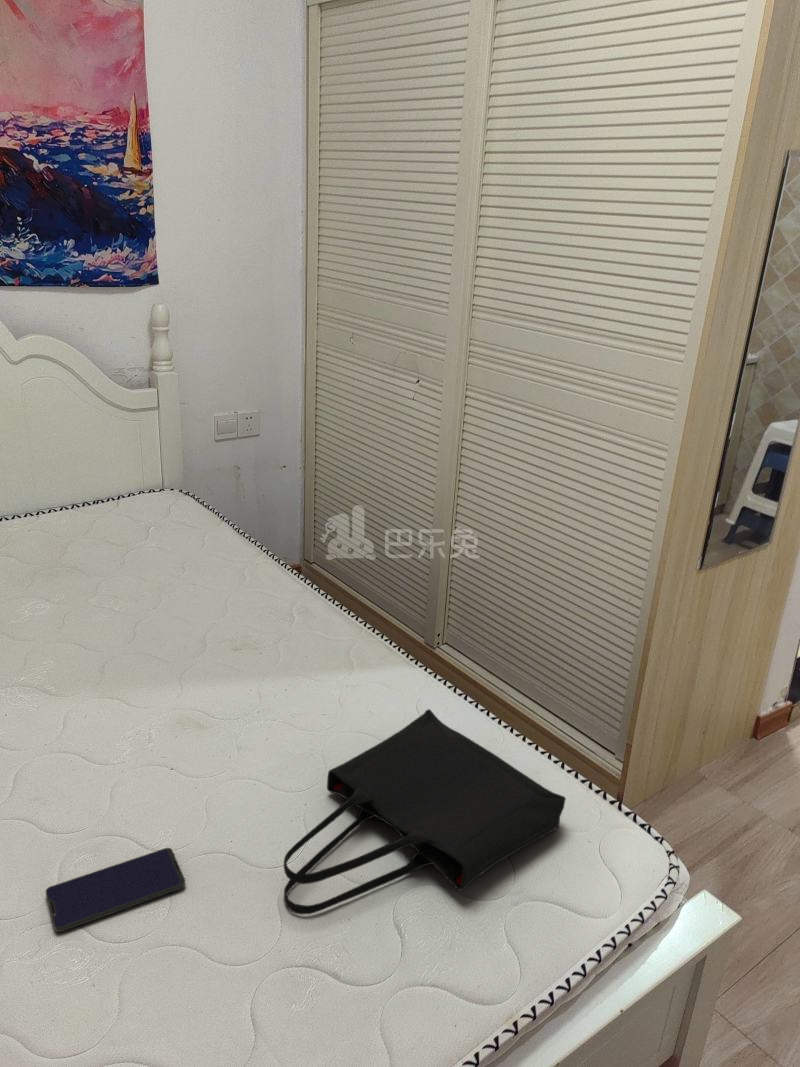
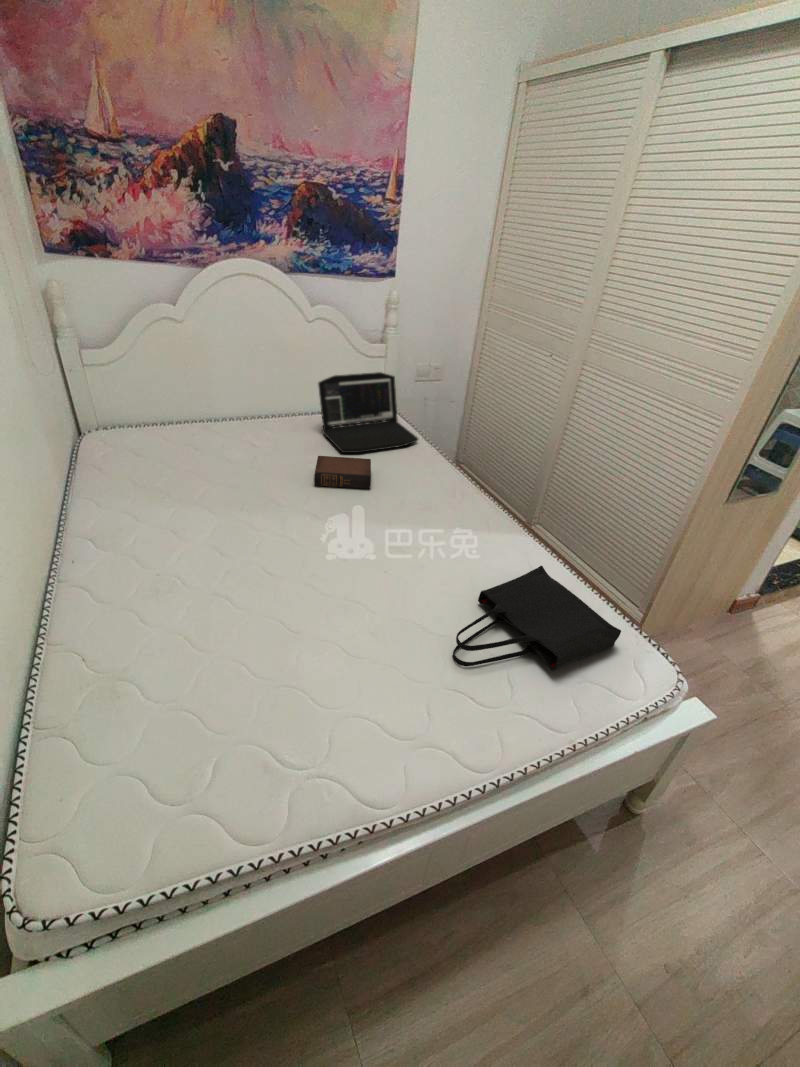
laptop: none [33,429,220,568] -> present [318,372,418,453]
book: none [29,572,135,631] -> present [314,456,371,489]
smartphone: present [46,848,185,932] -> none [328,617,400,650]

